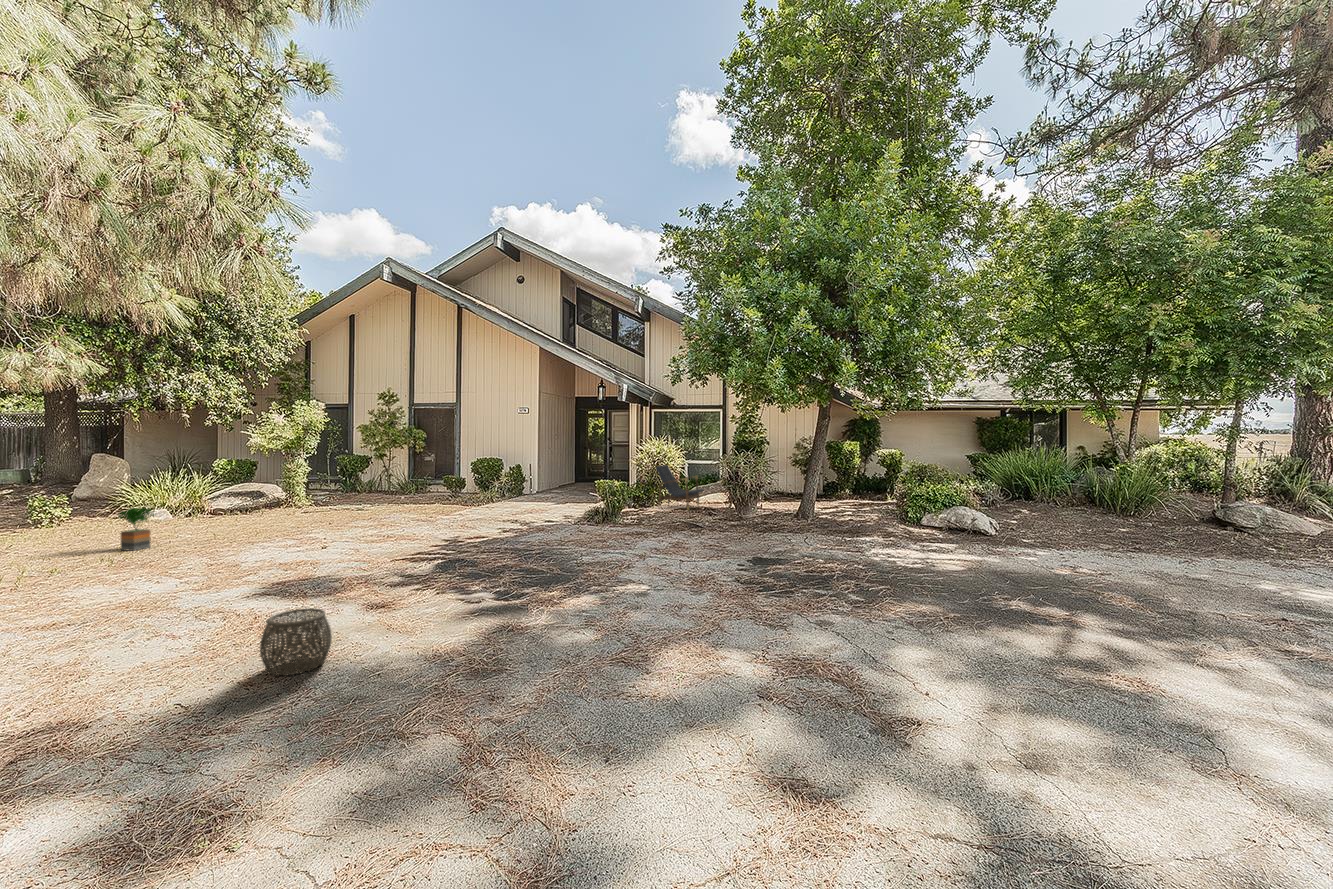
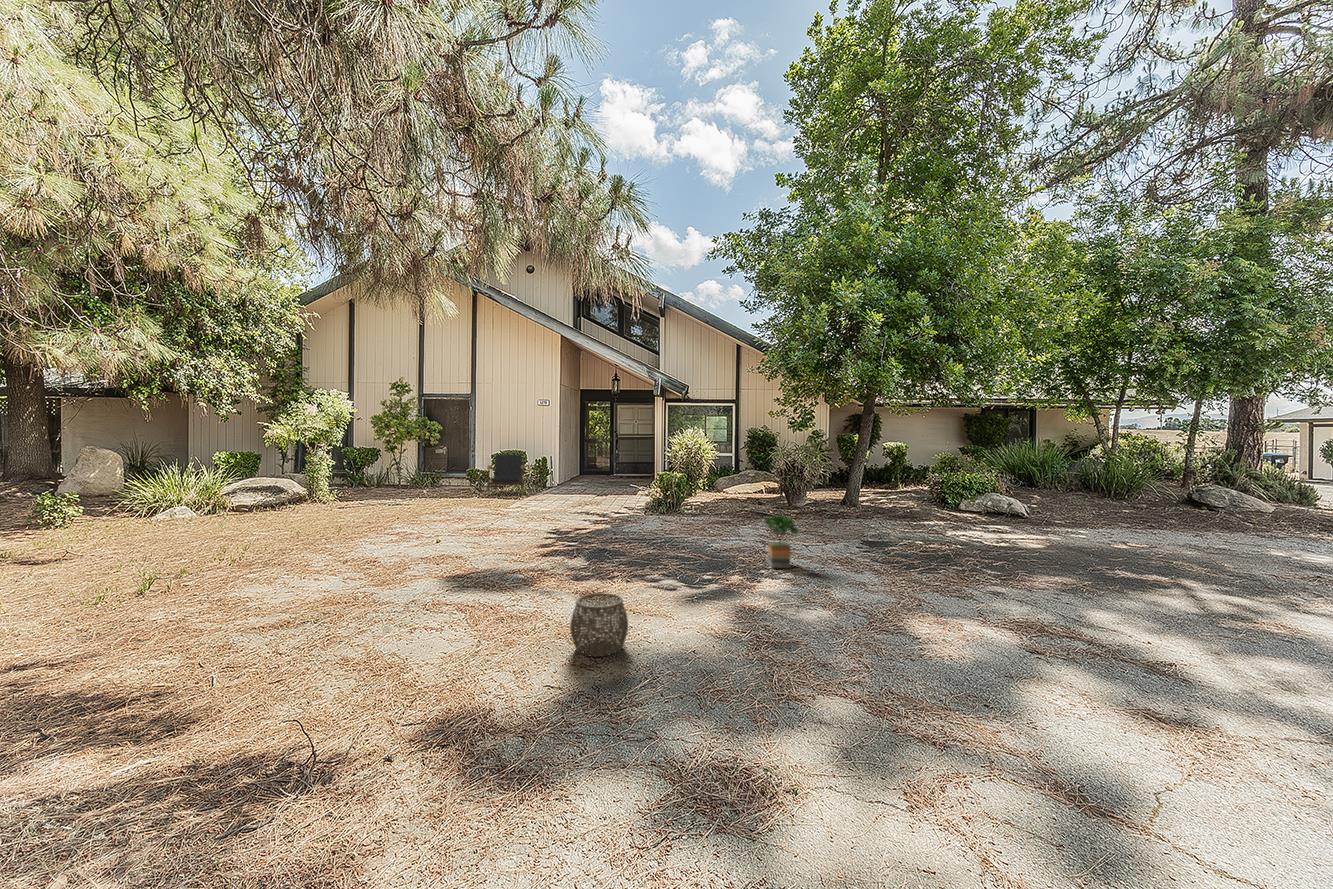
lounge chair: present [656,465,704,510] -> present [487,454,524,494]
potted tree: present [118,508,155,551] -> present [765,516,798,568]

